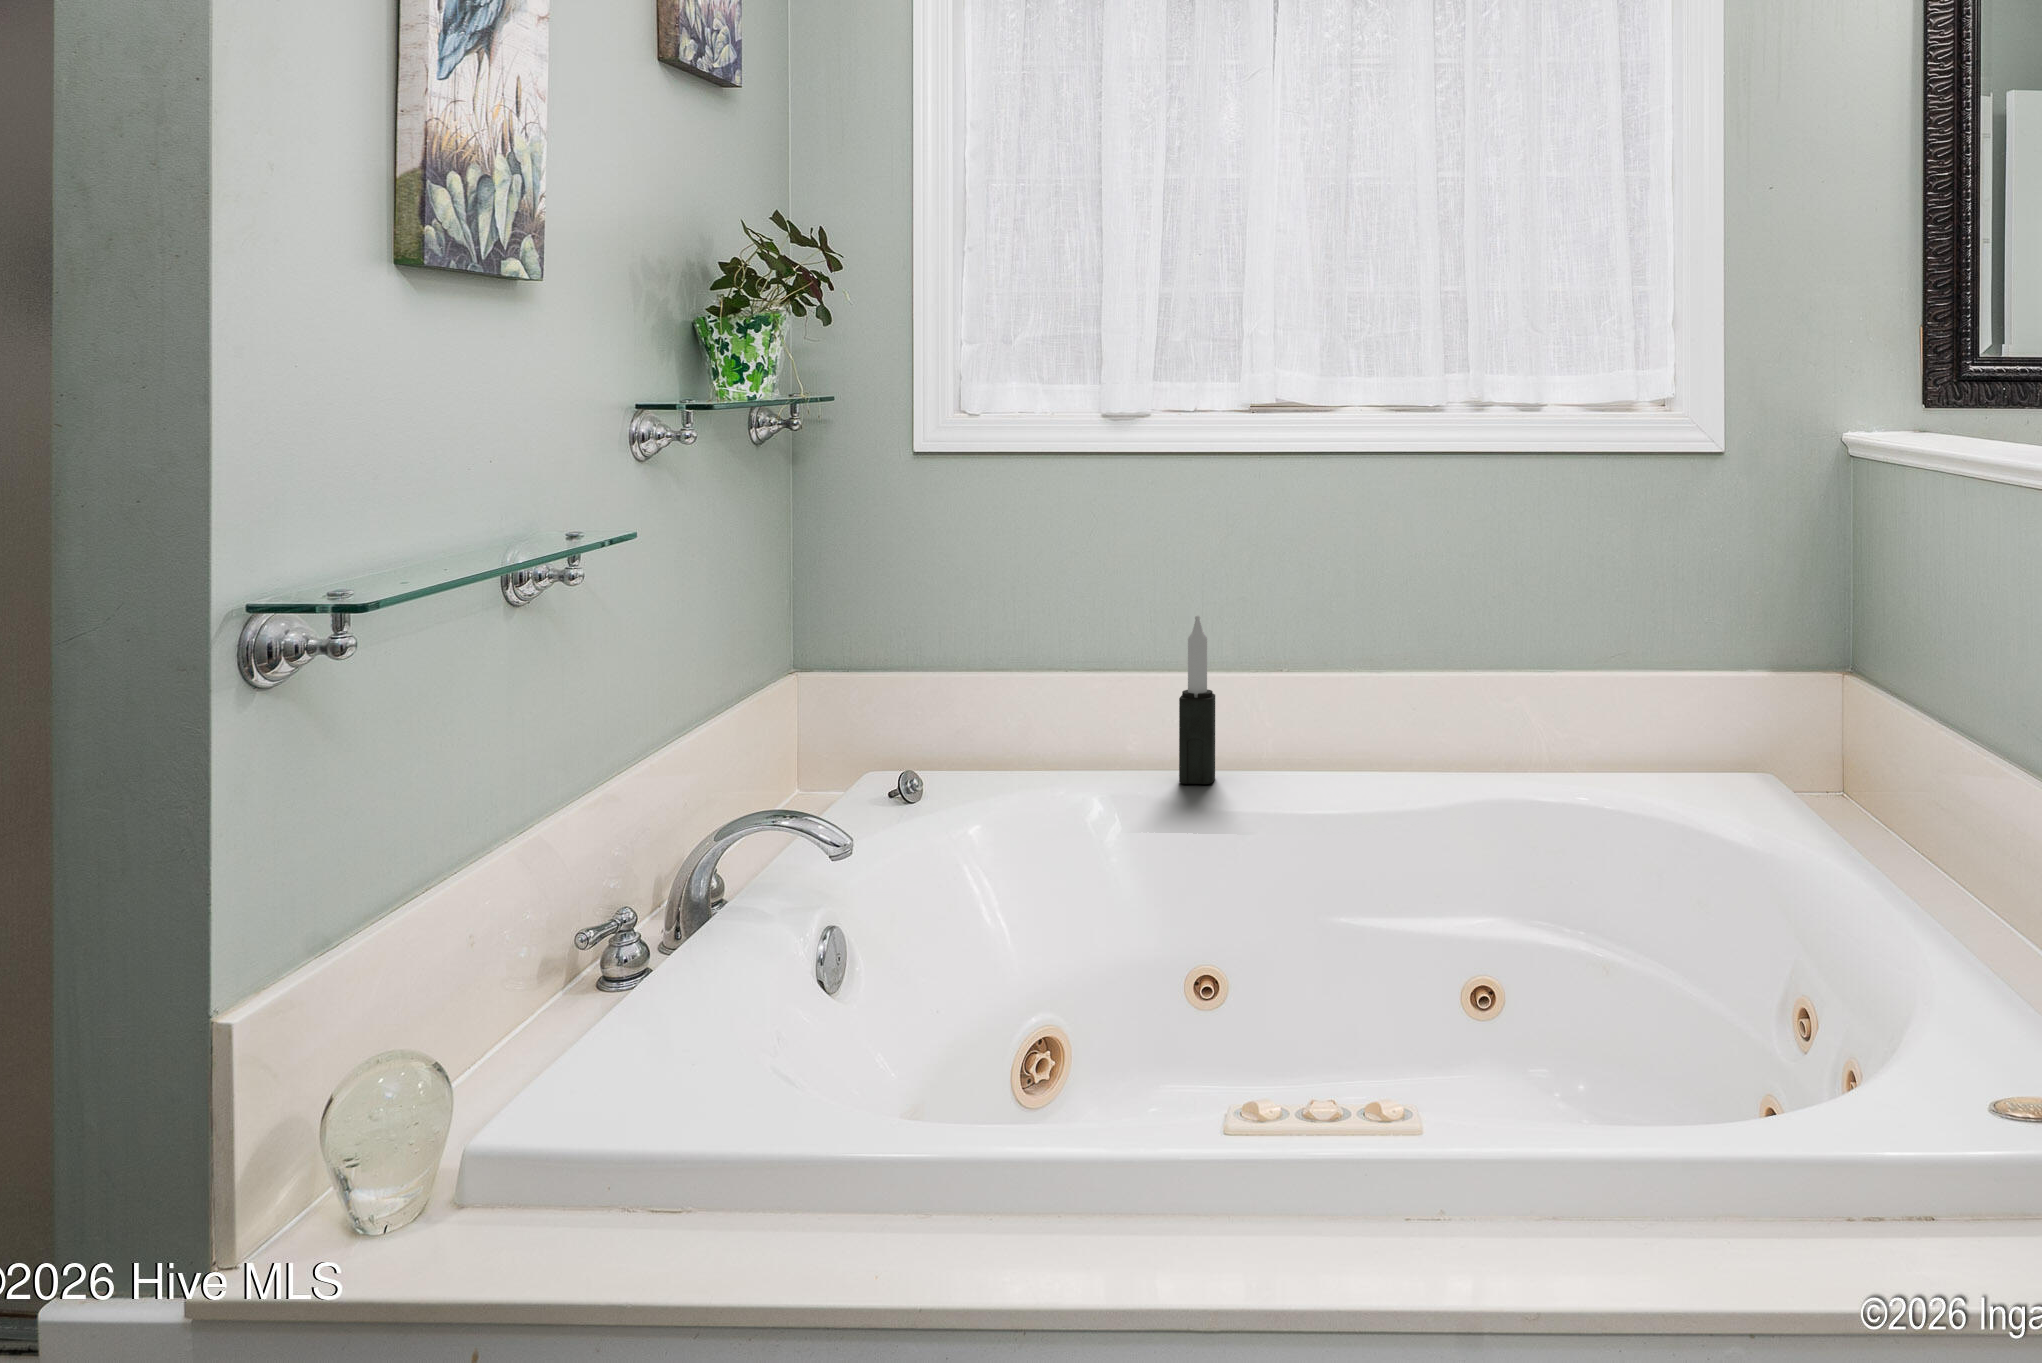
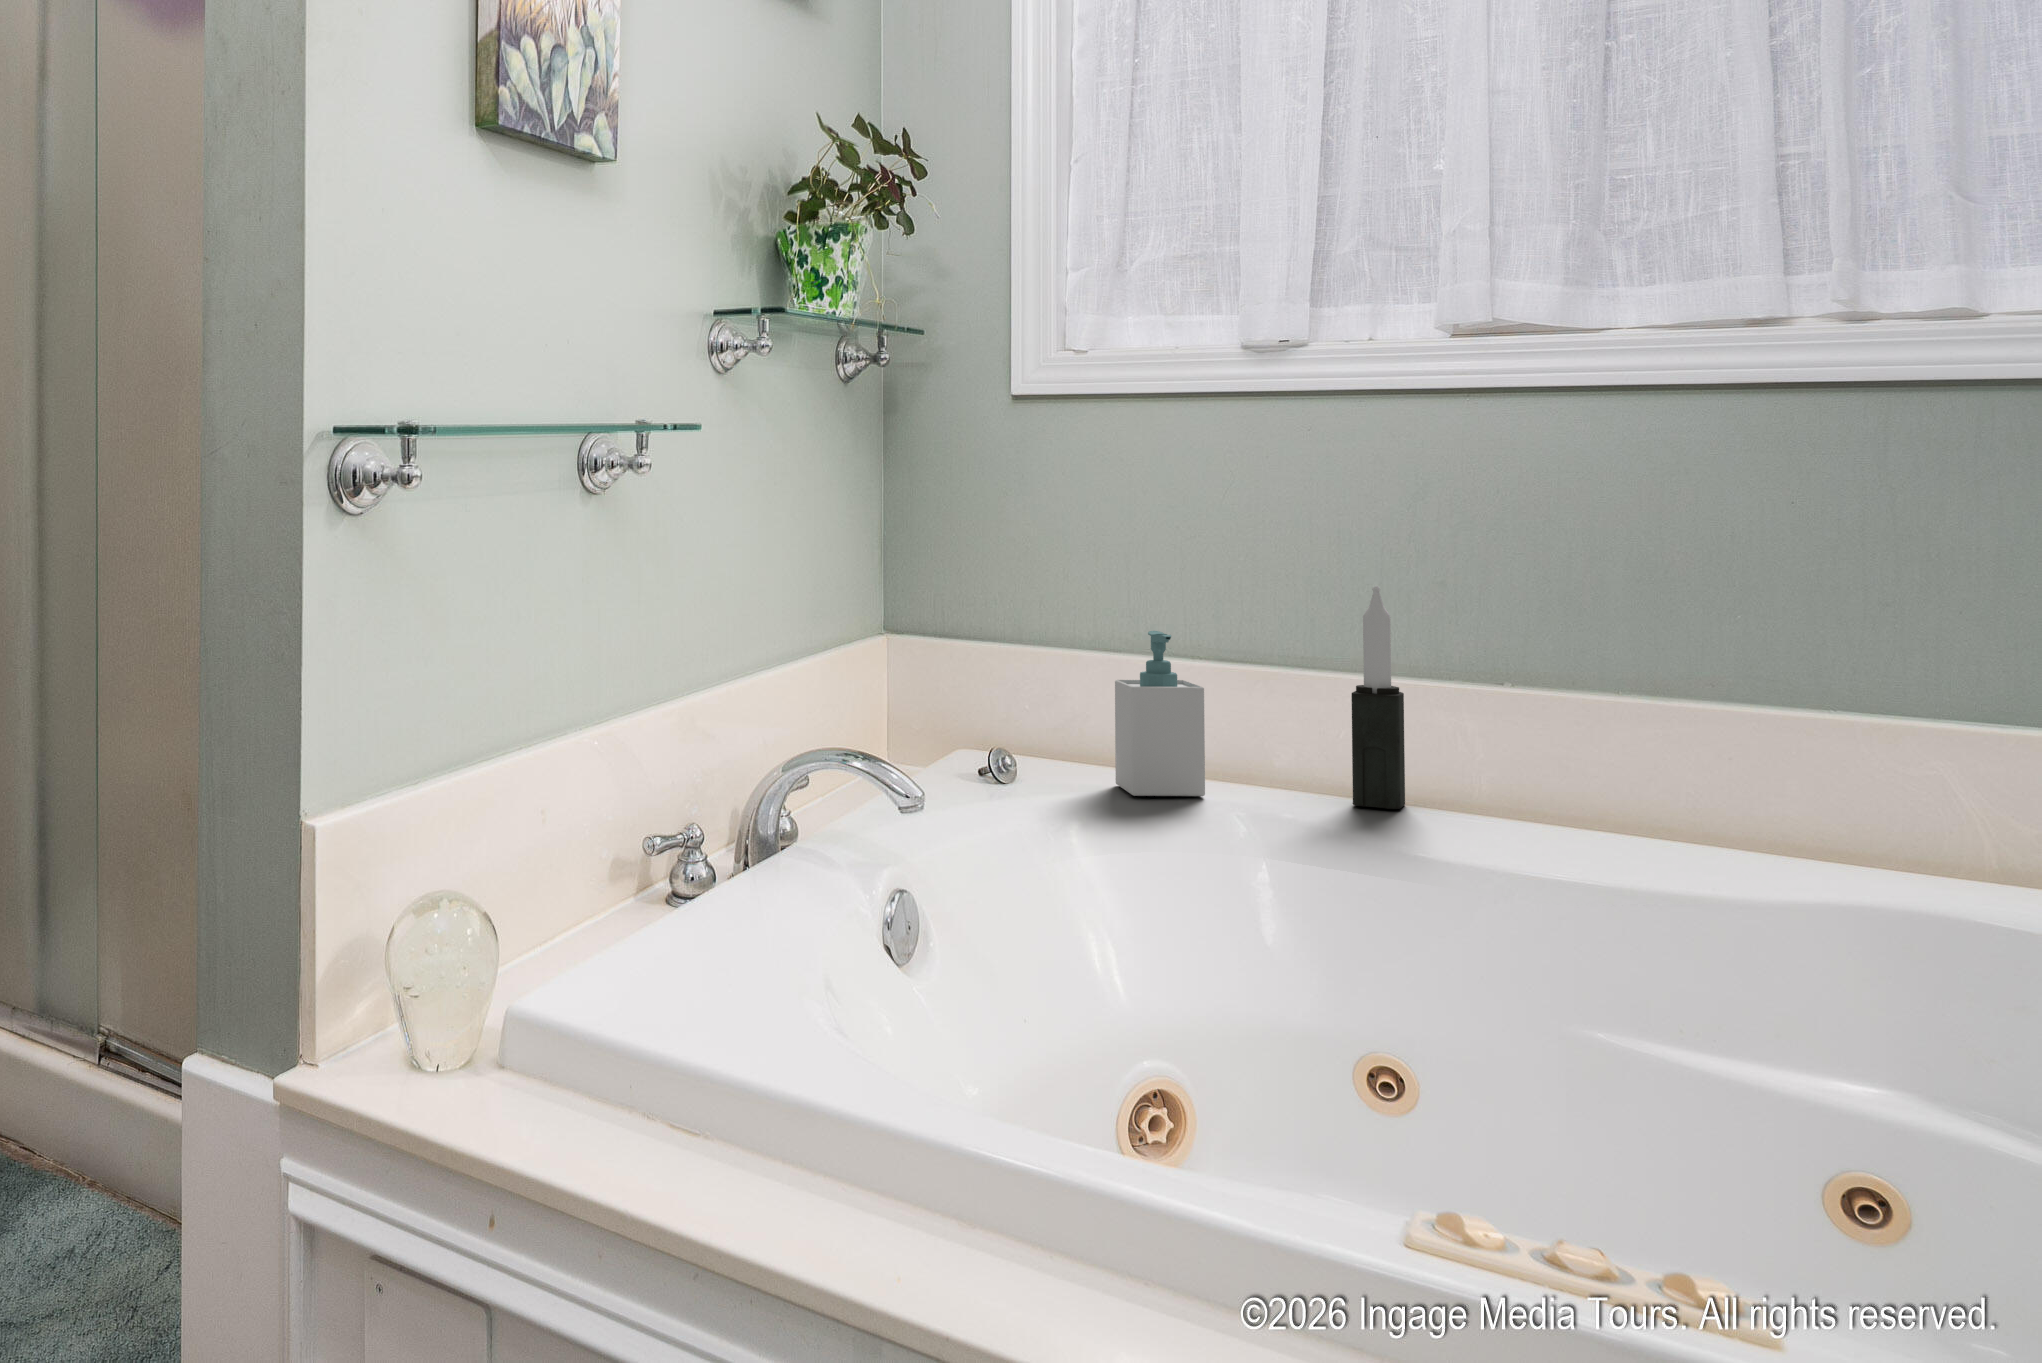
soap bottle: none [998,655,1070,793] -> present [1115,631,1205,796]

